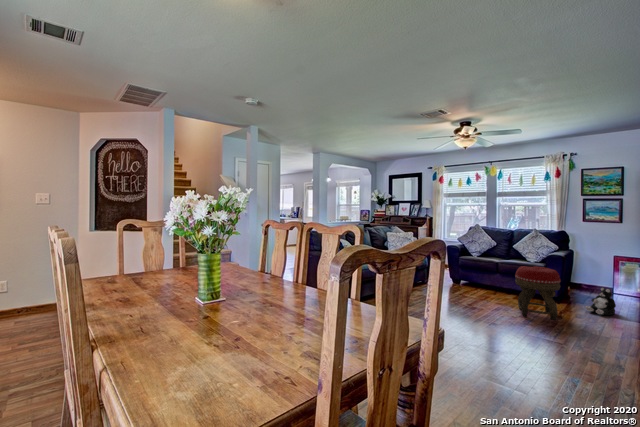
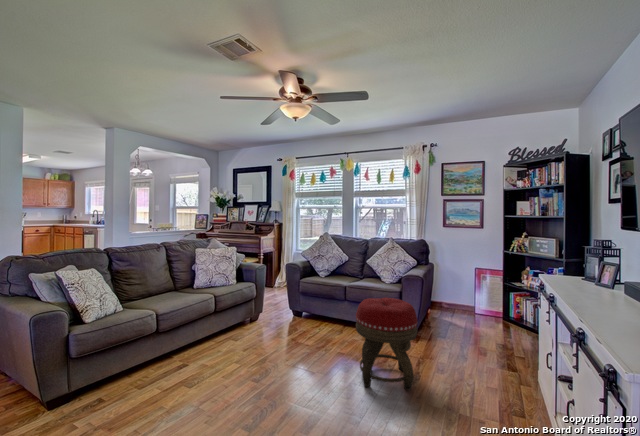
plush toy: present [586,287,616,315] -> none [450,321,486,365]

